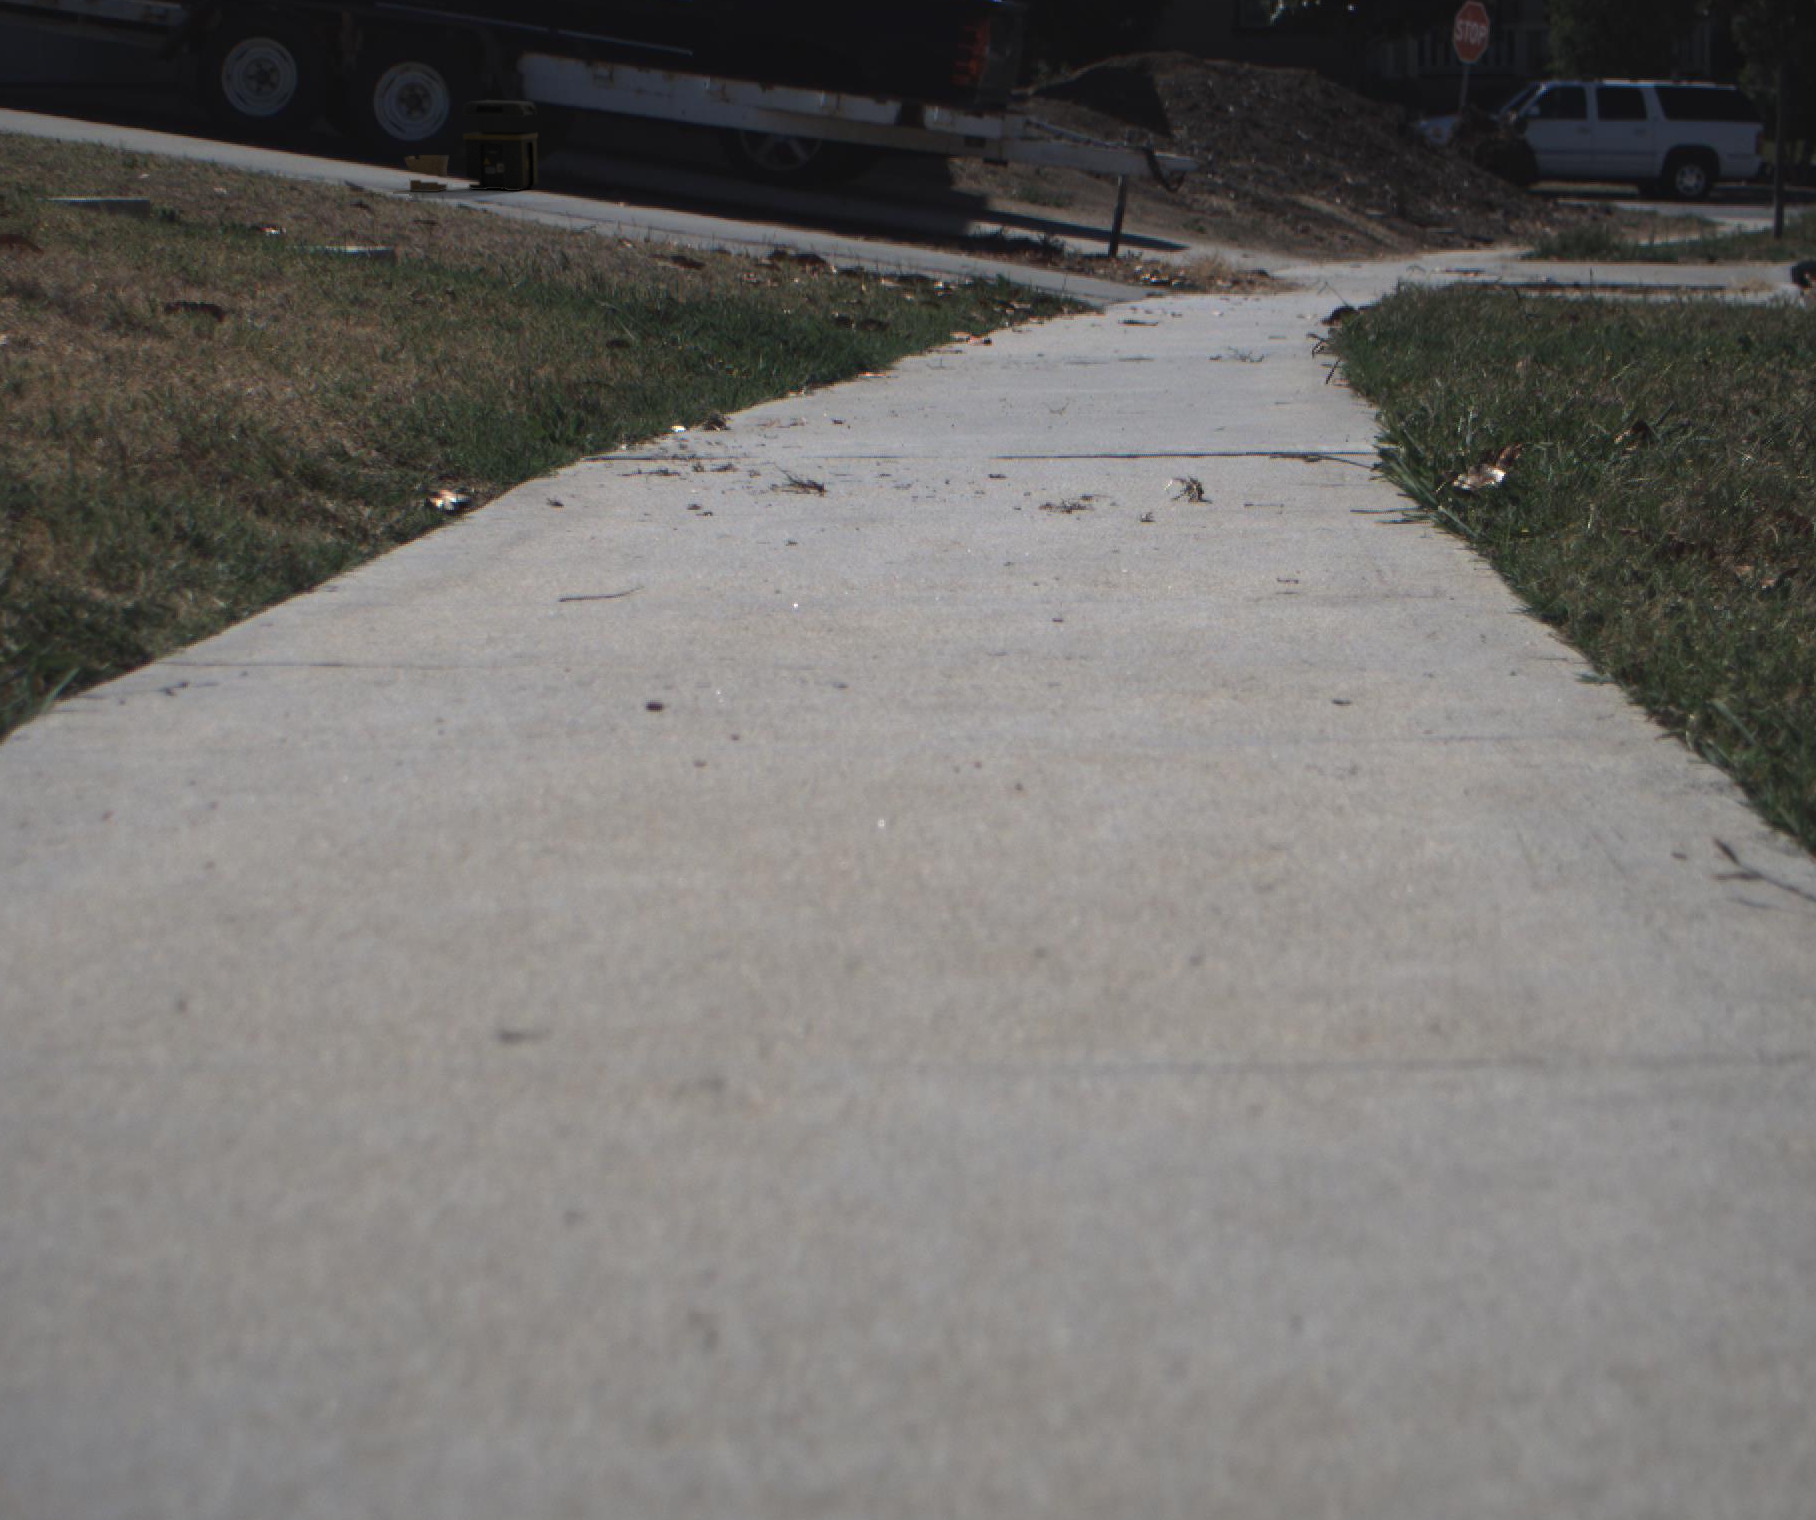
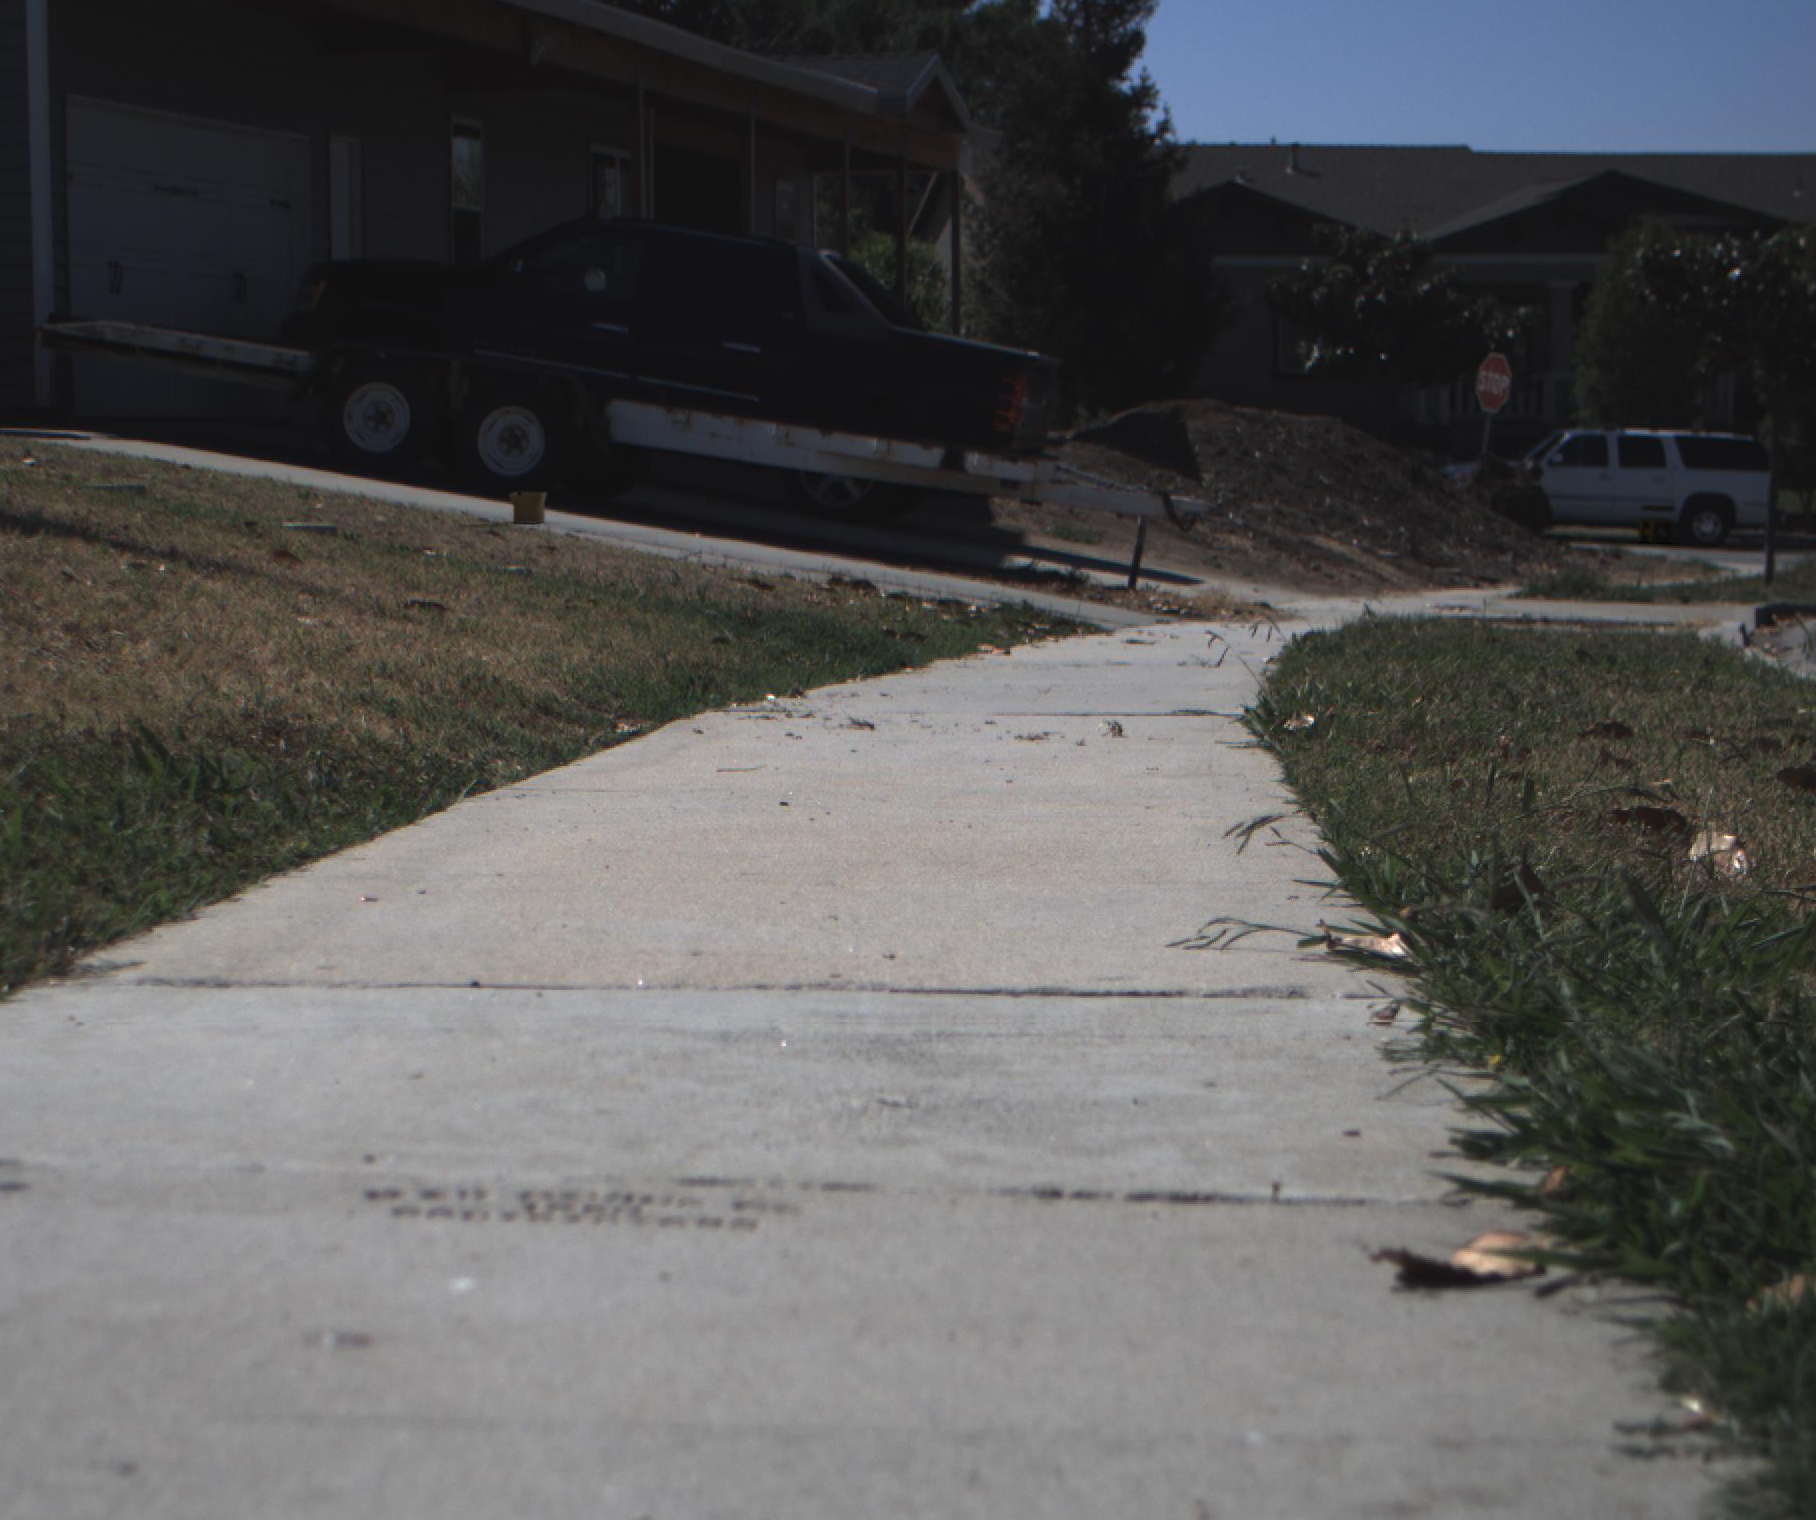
toolbox: present [463,100,538,191] -> present [1638,504,1675,544]

